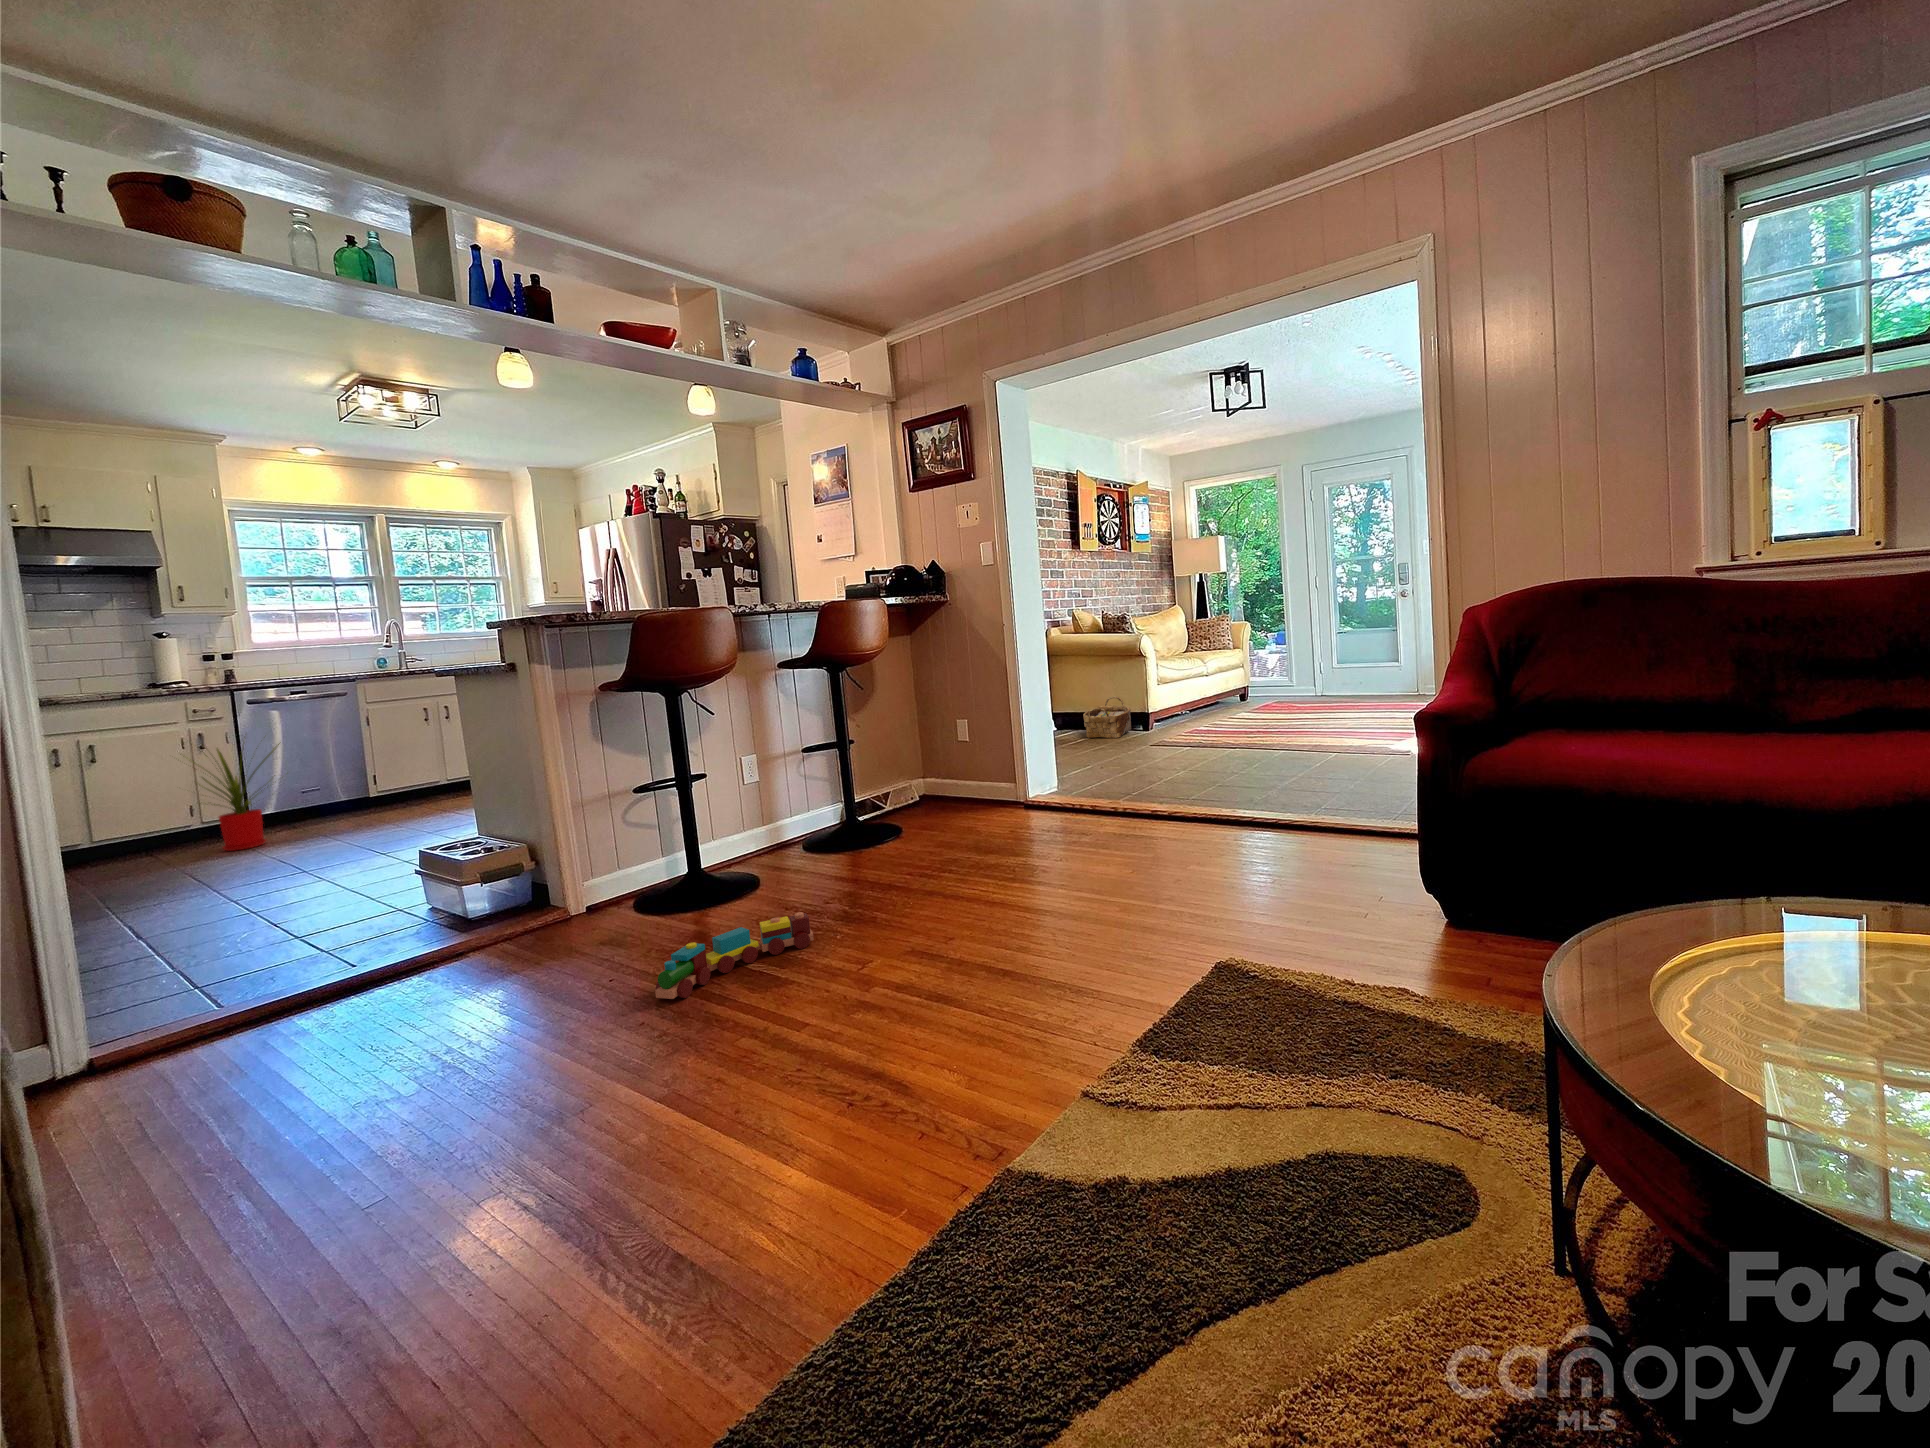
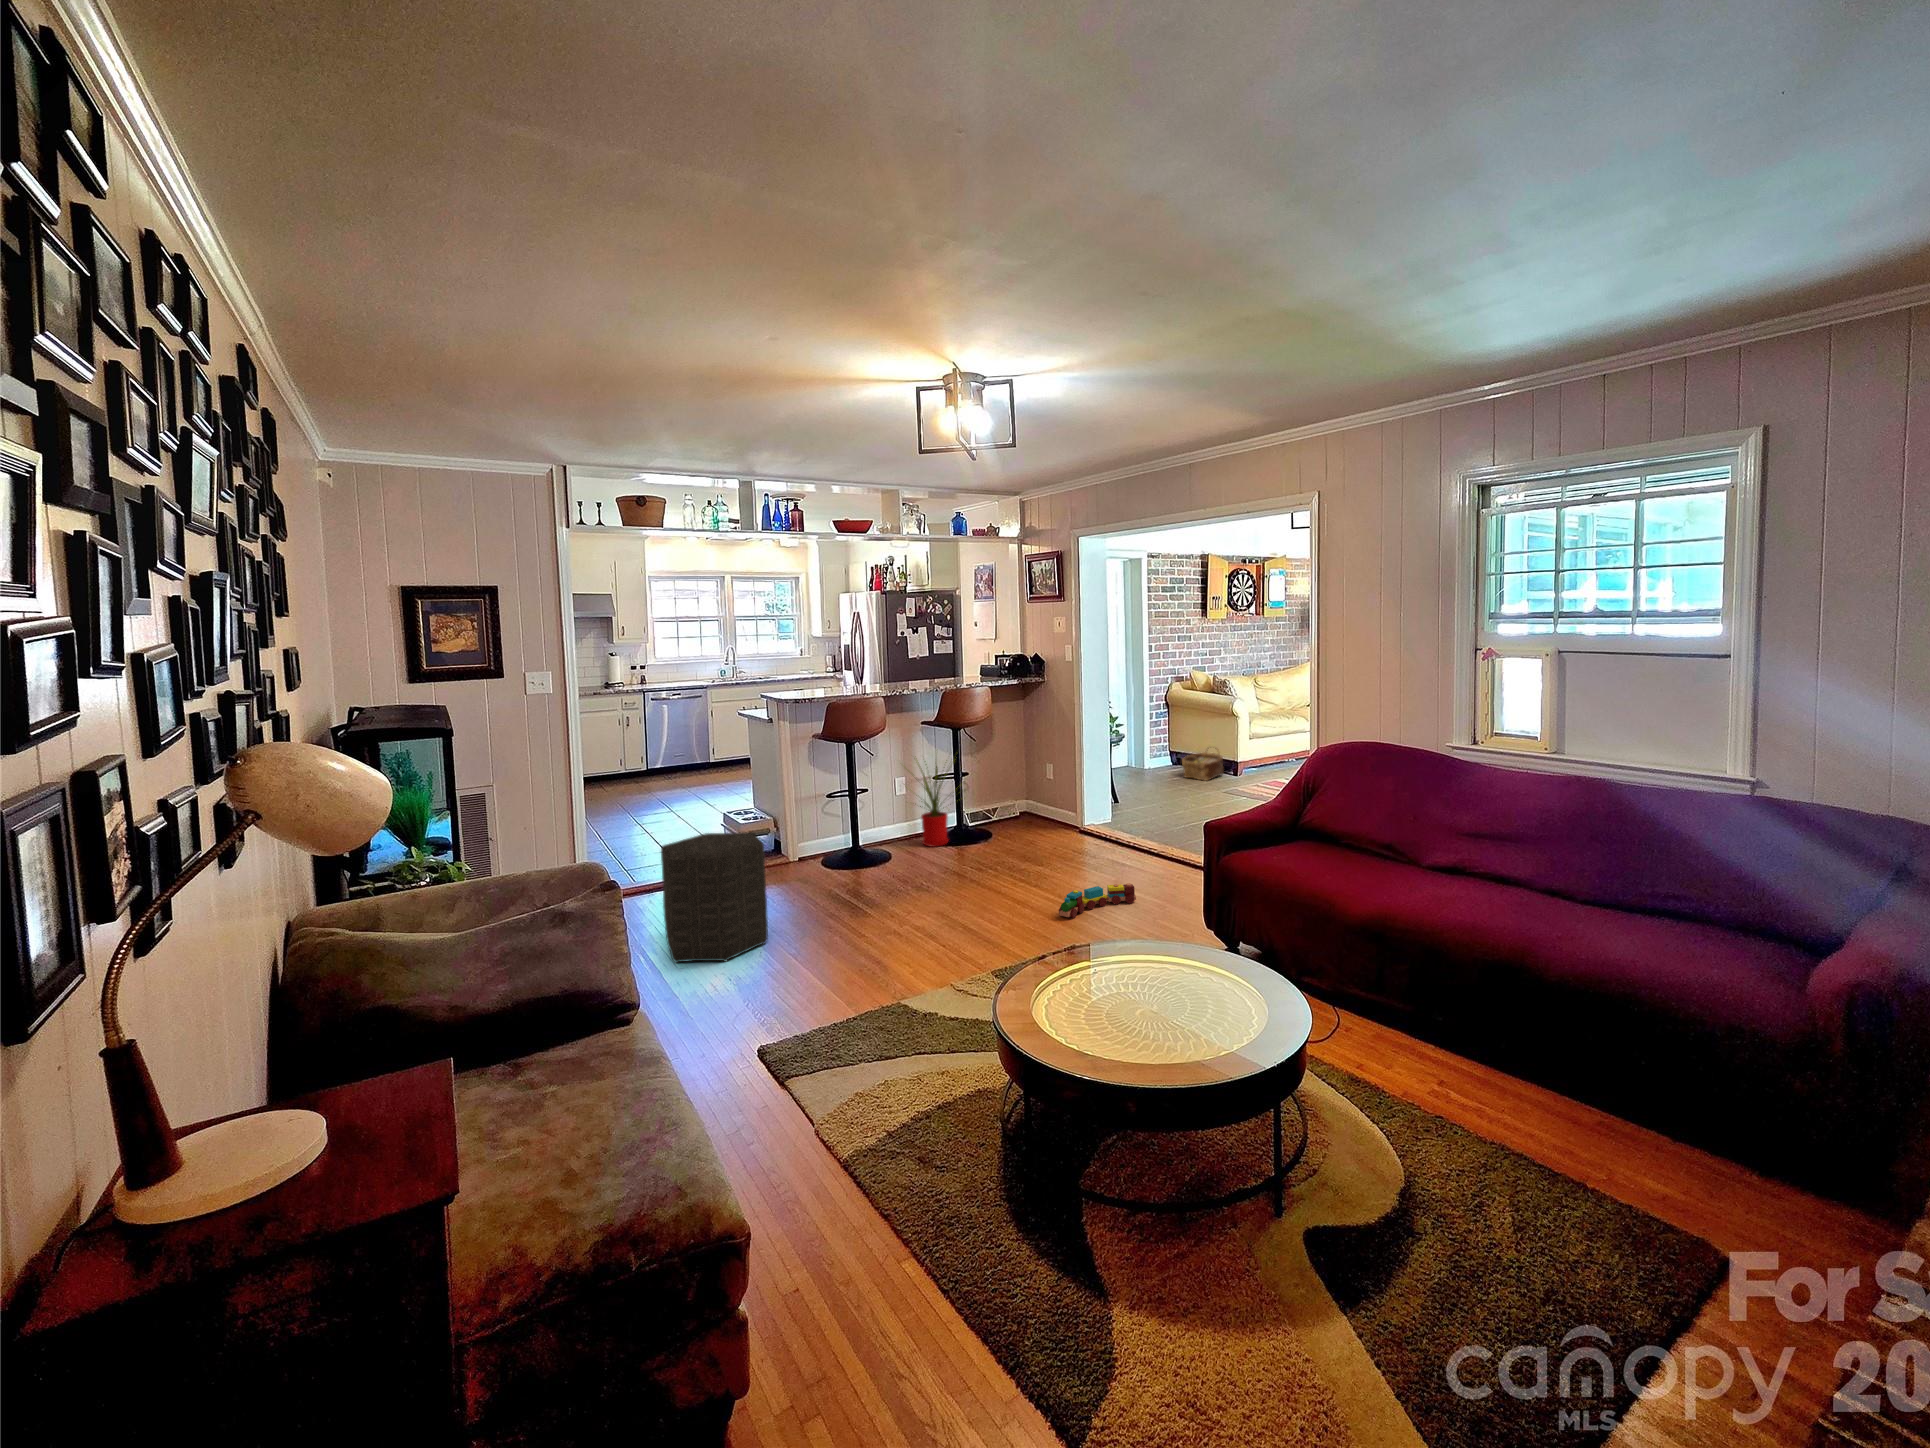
house plant: present [202,742,281,851] -> present [904,758,951,847]
ottoman: none [262,852,583,1212] -> present [661,832,768,963]
toy train: present [655,912,814,999] -> present [1059,883,1136,918]

